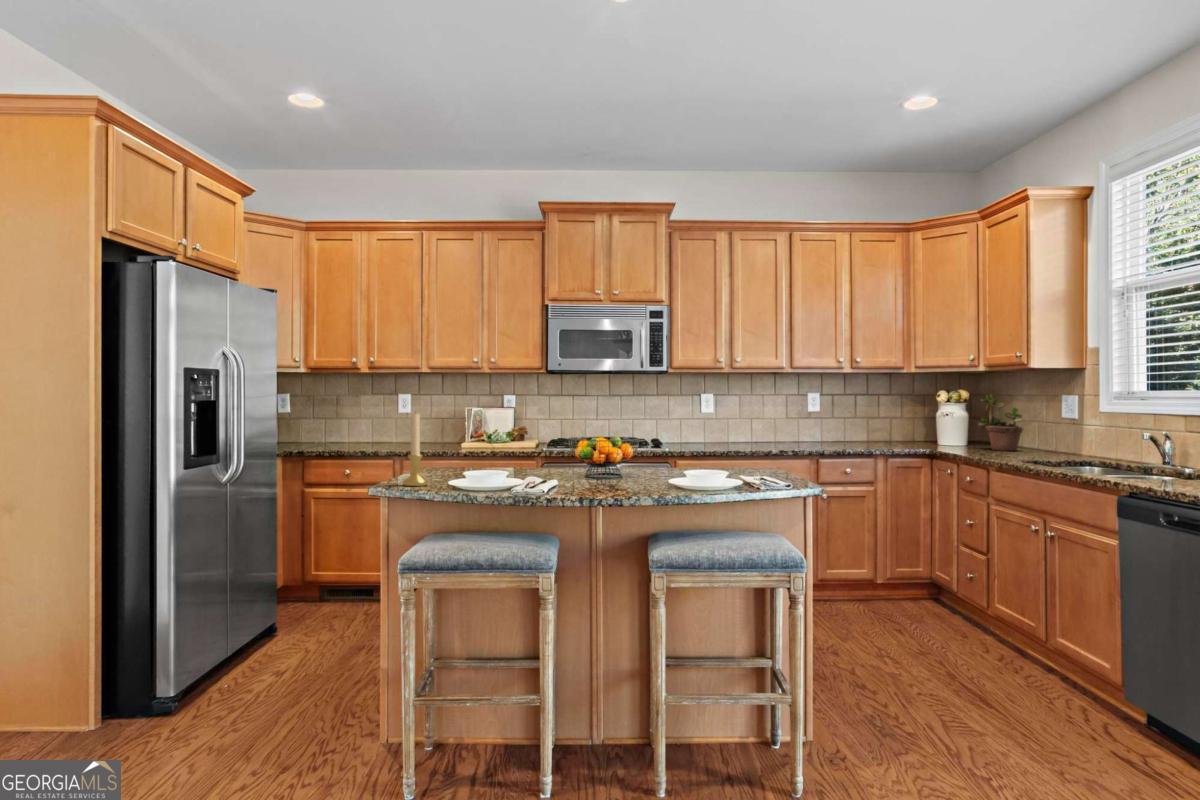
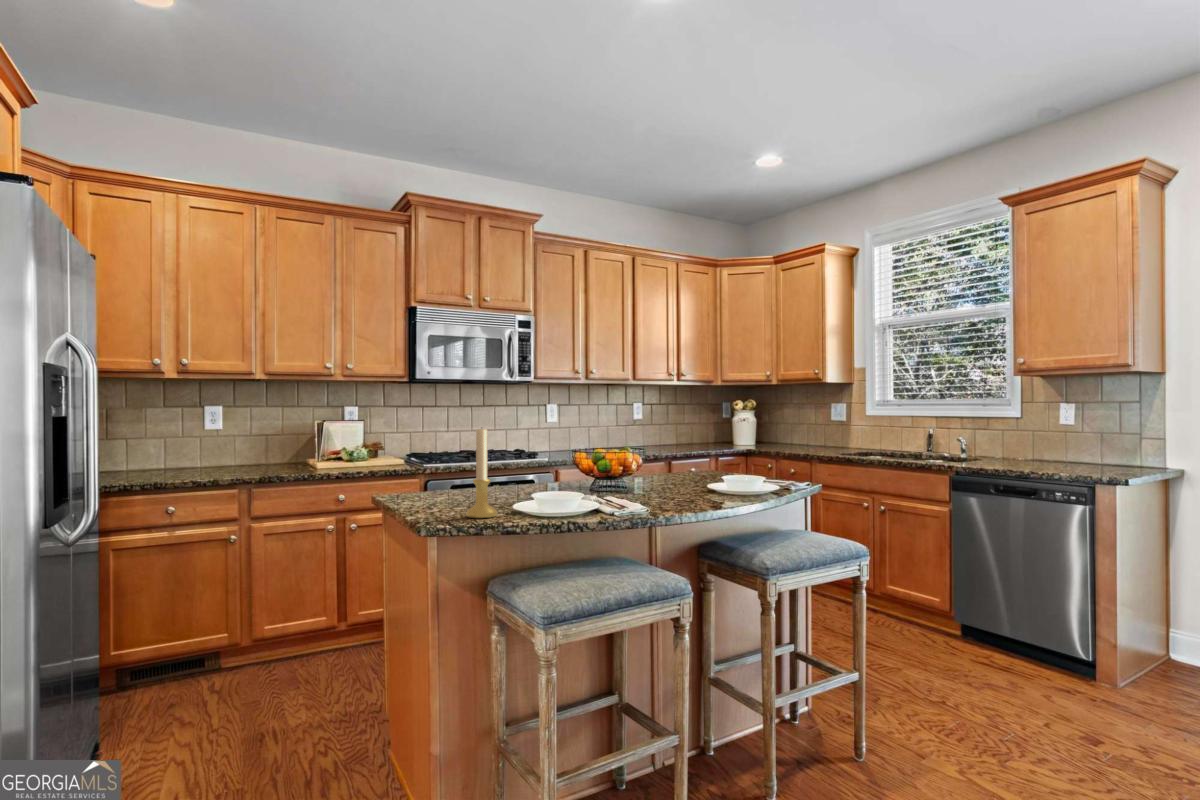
potted plant: present [979,395,1023,451] -> none [769,399,804,447]

